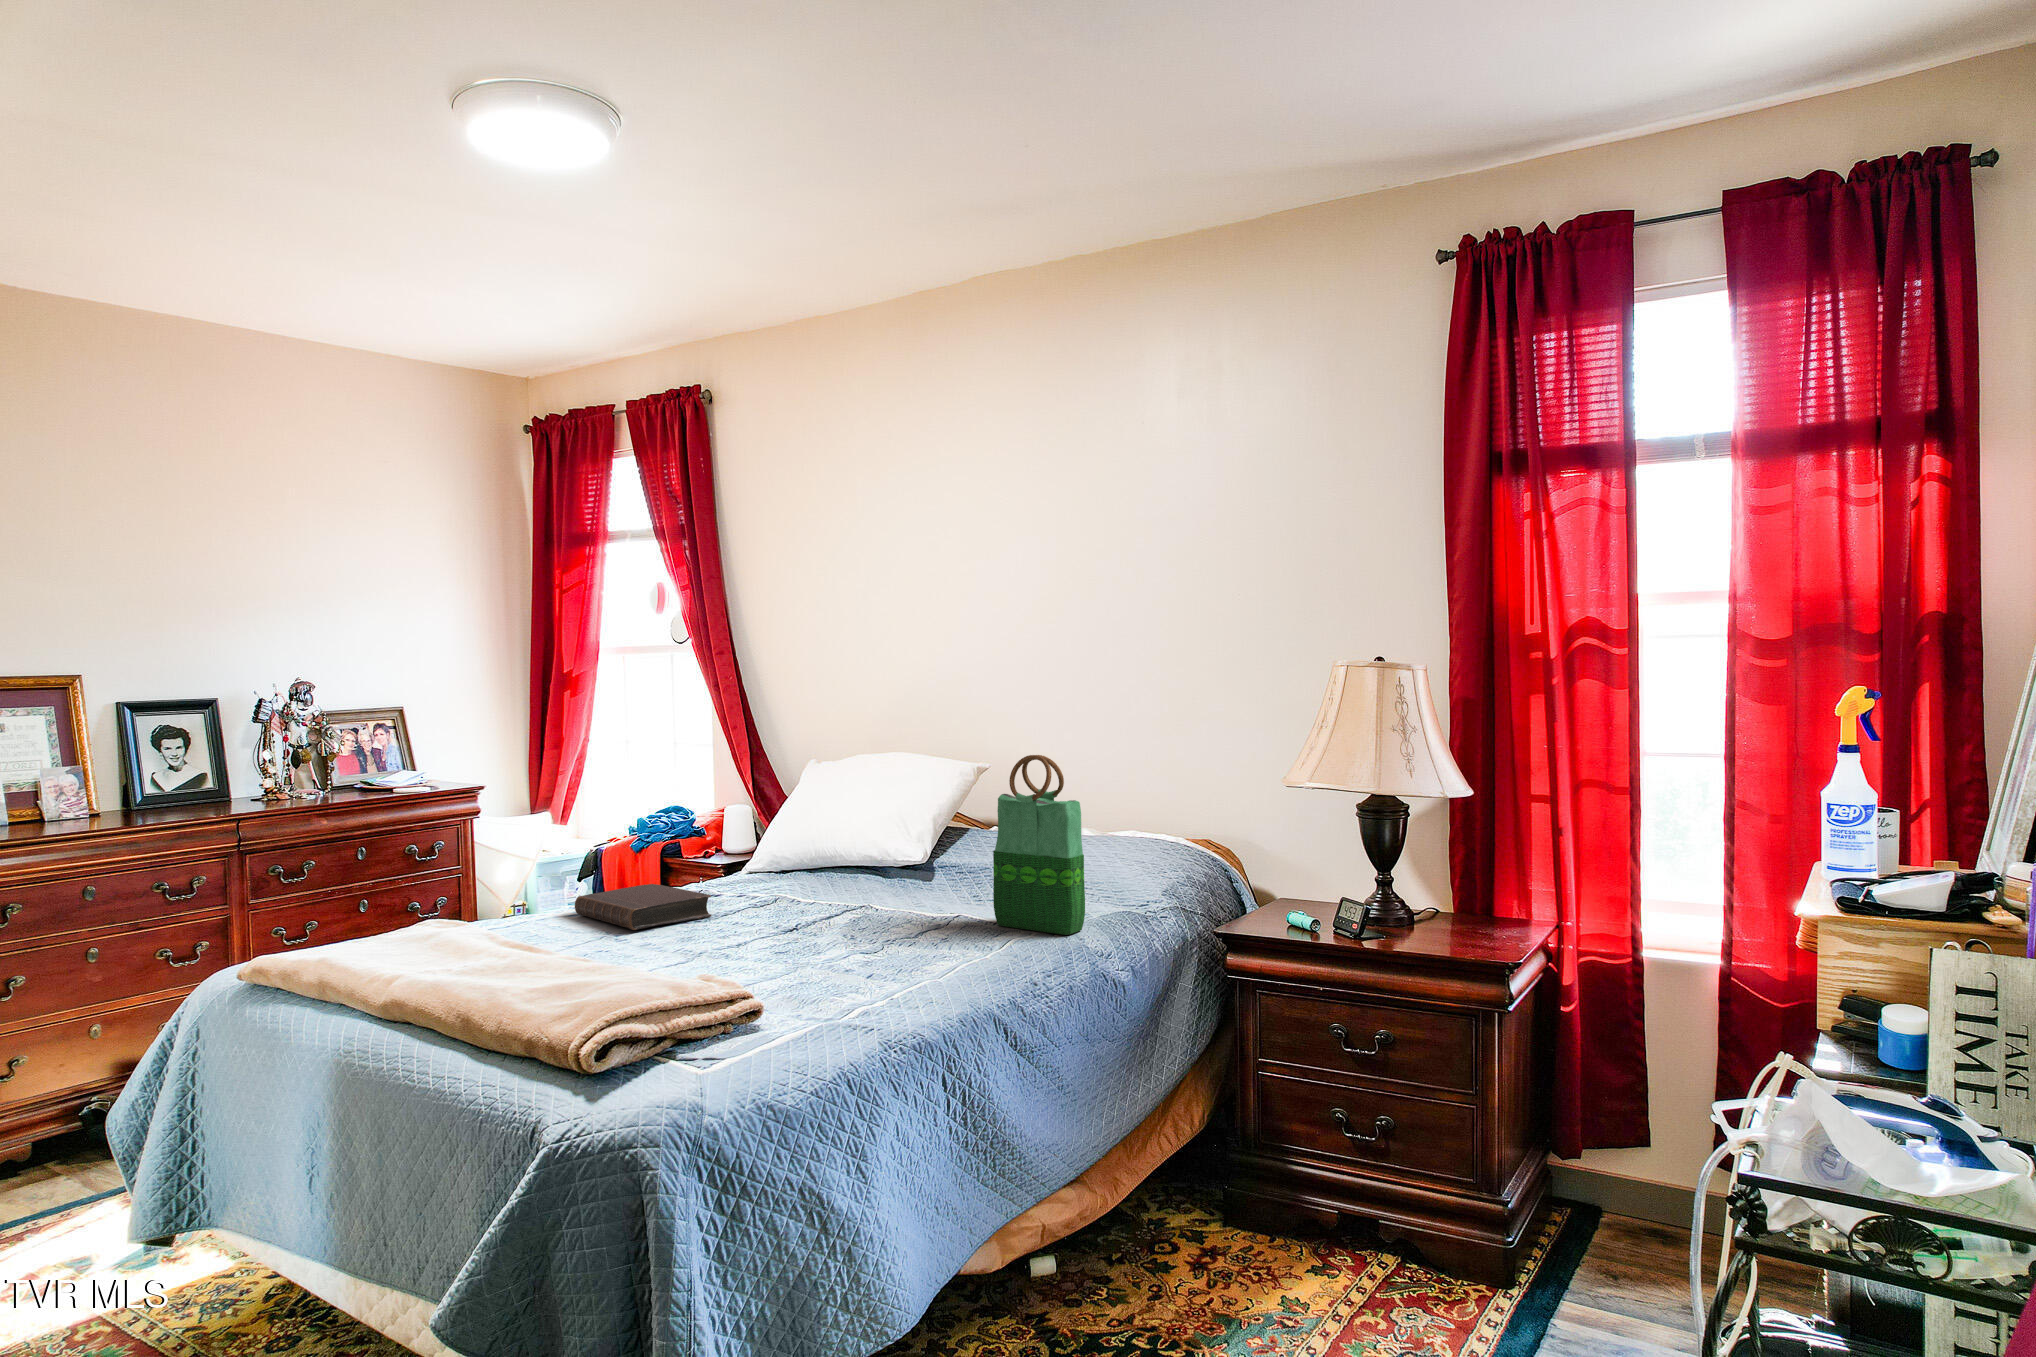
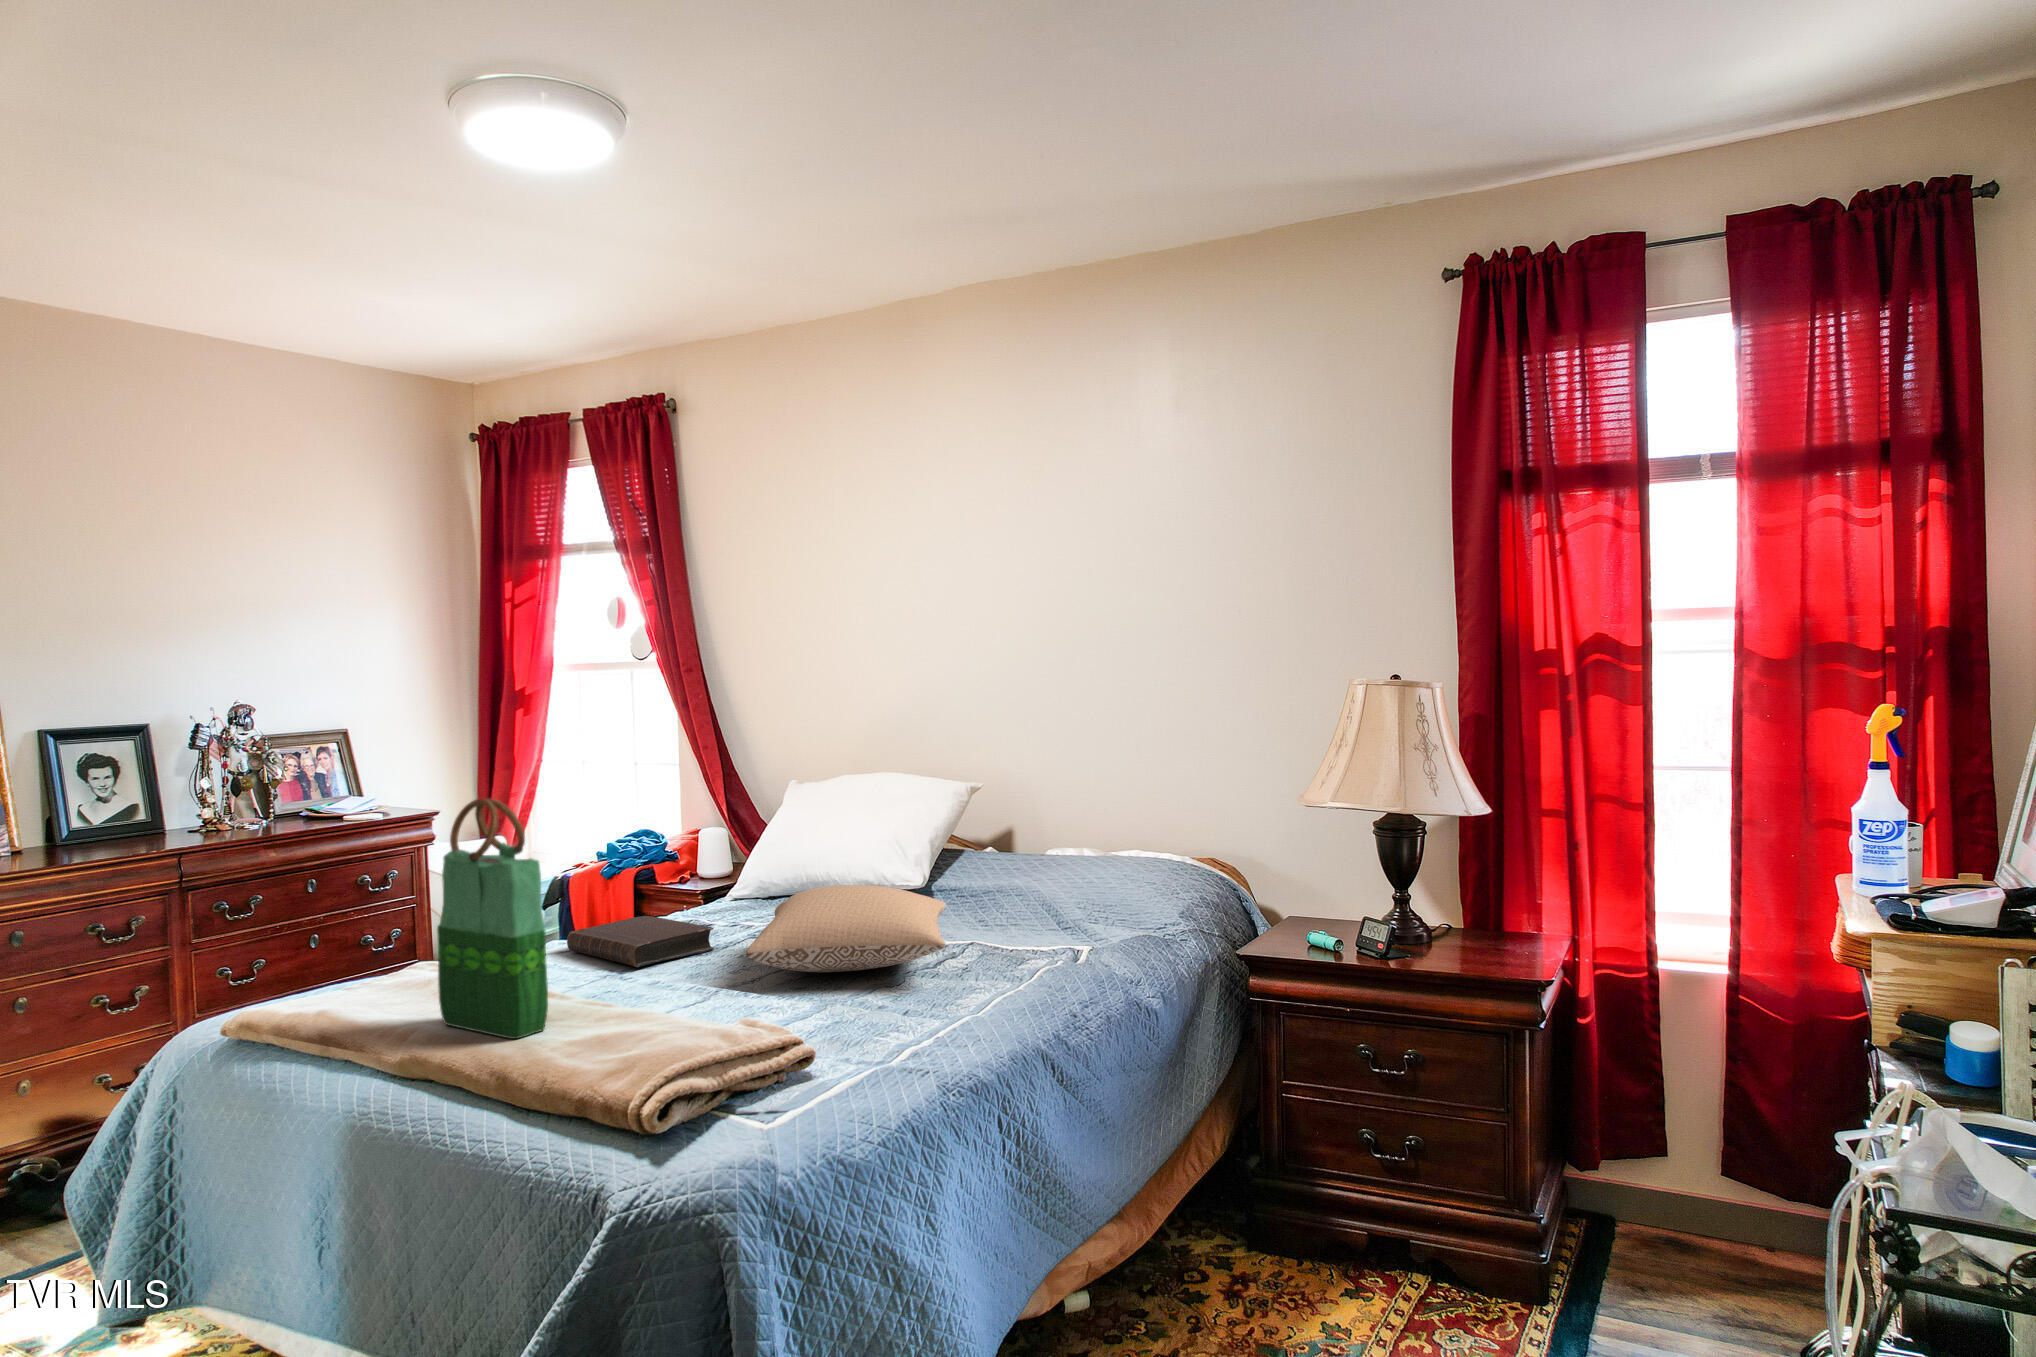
tote bag: present [993,755,1085,935] -> present [437,799,548,1039]
pillow: none [727,857,934,938] -> present [746,885,946,972]

